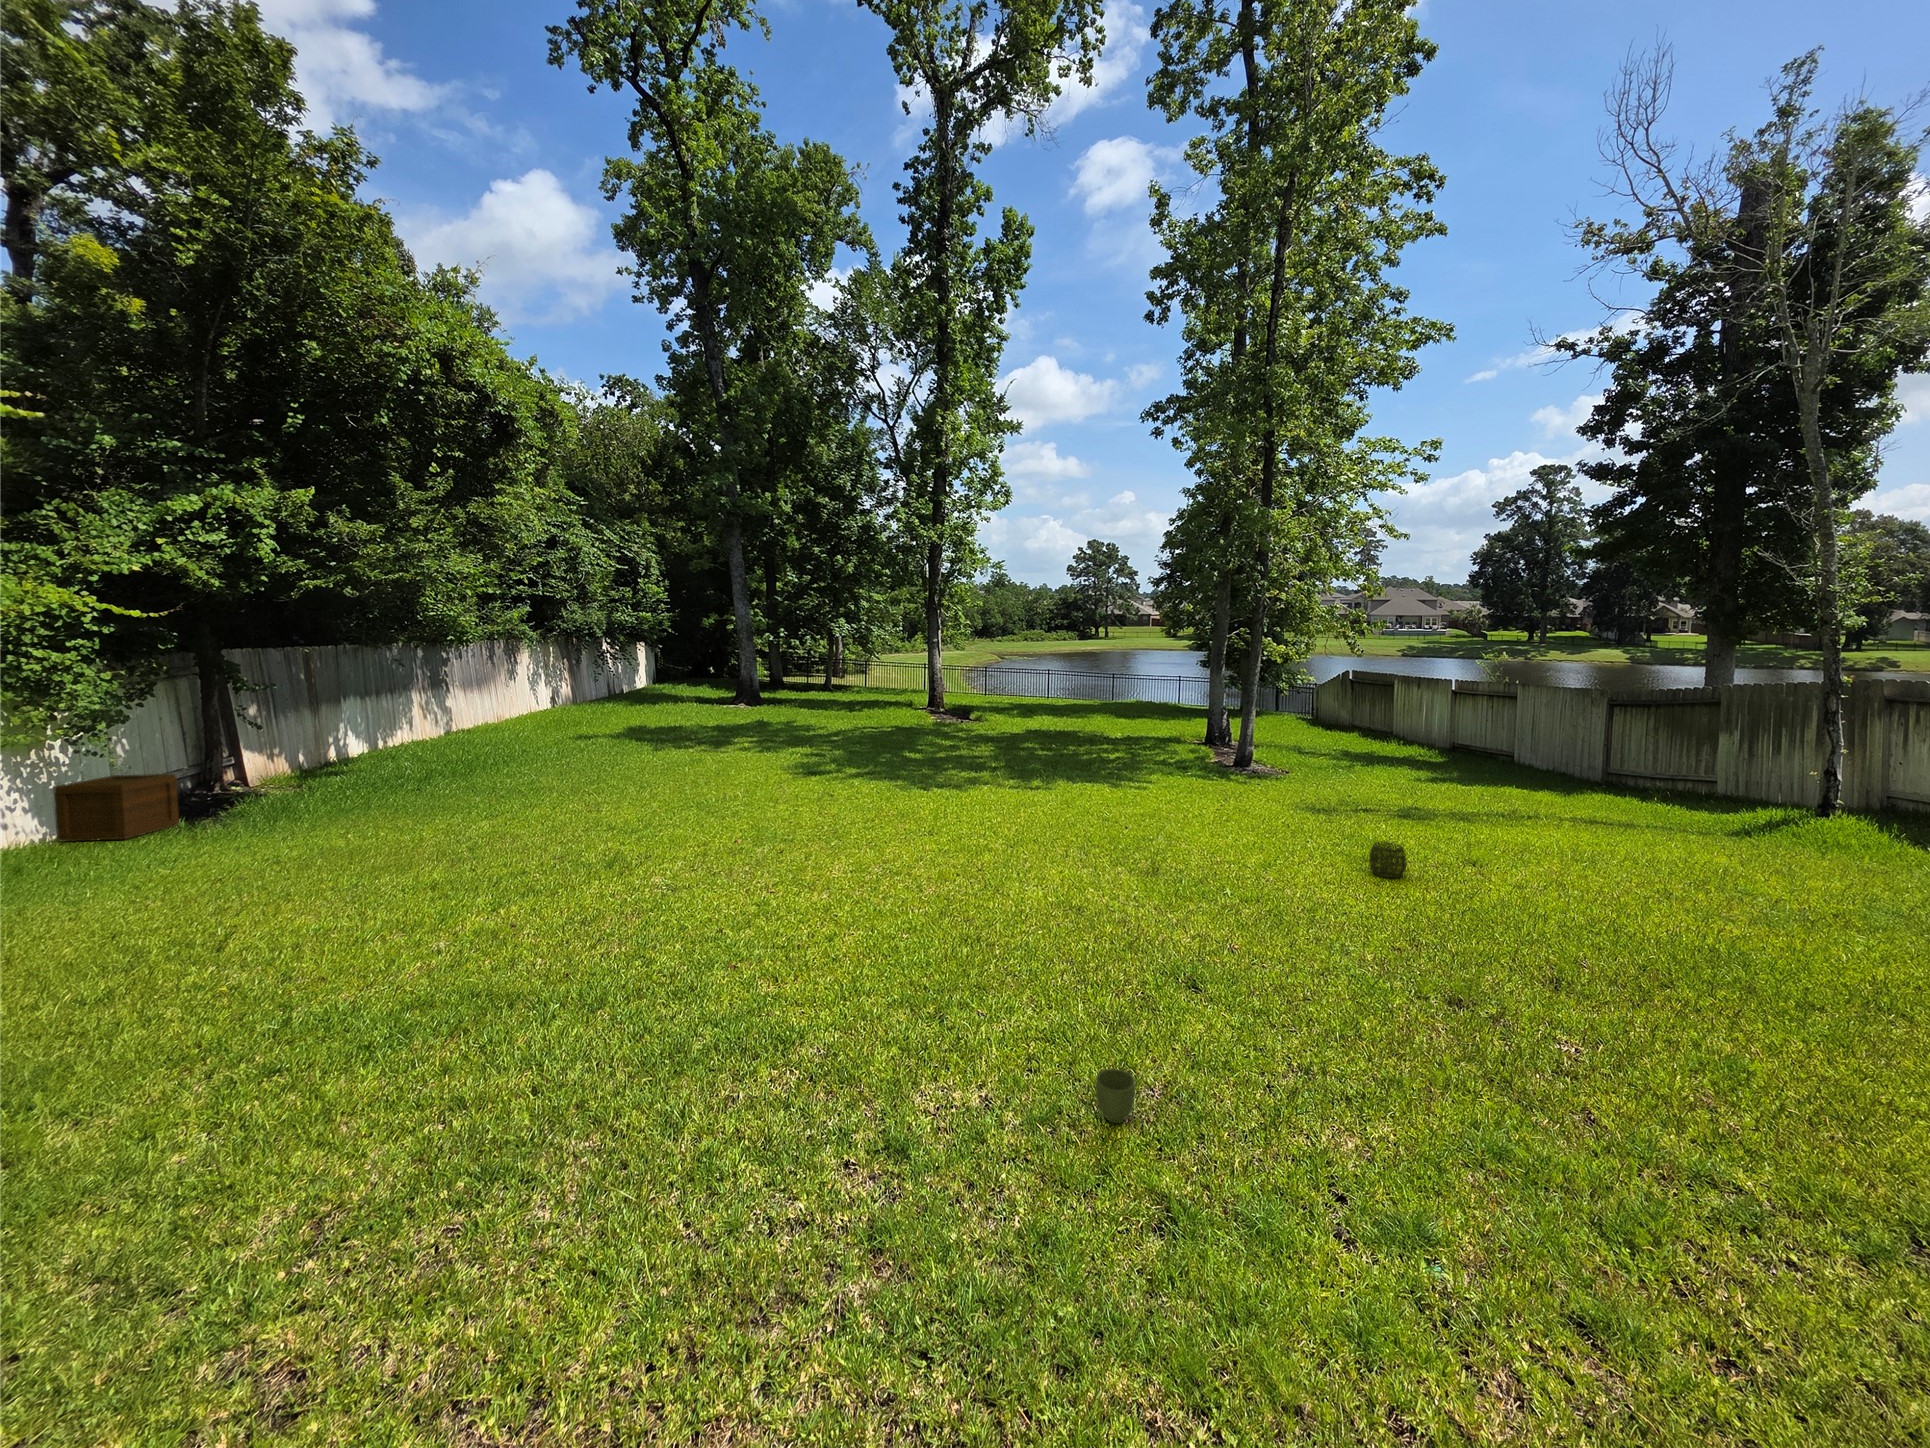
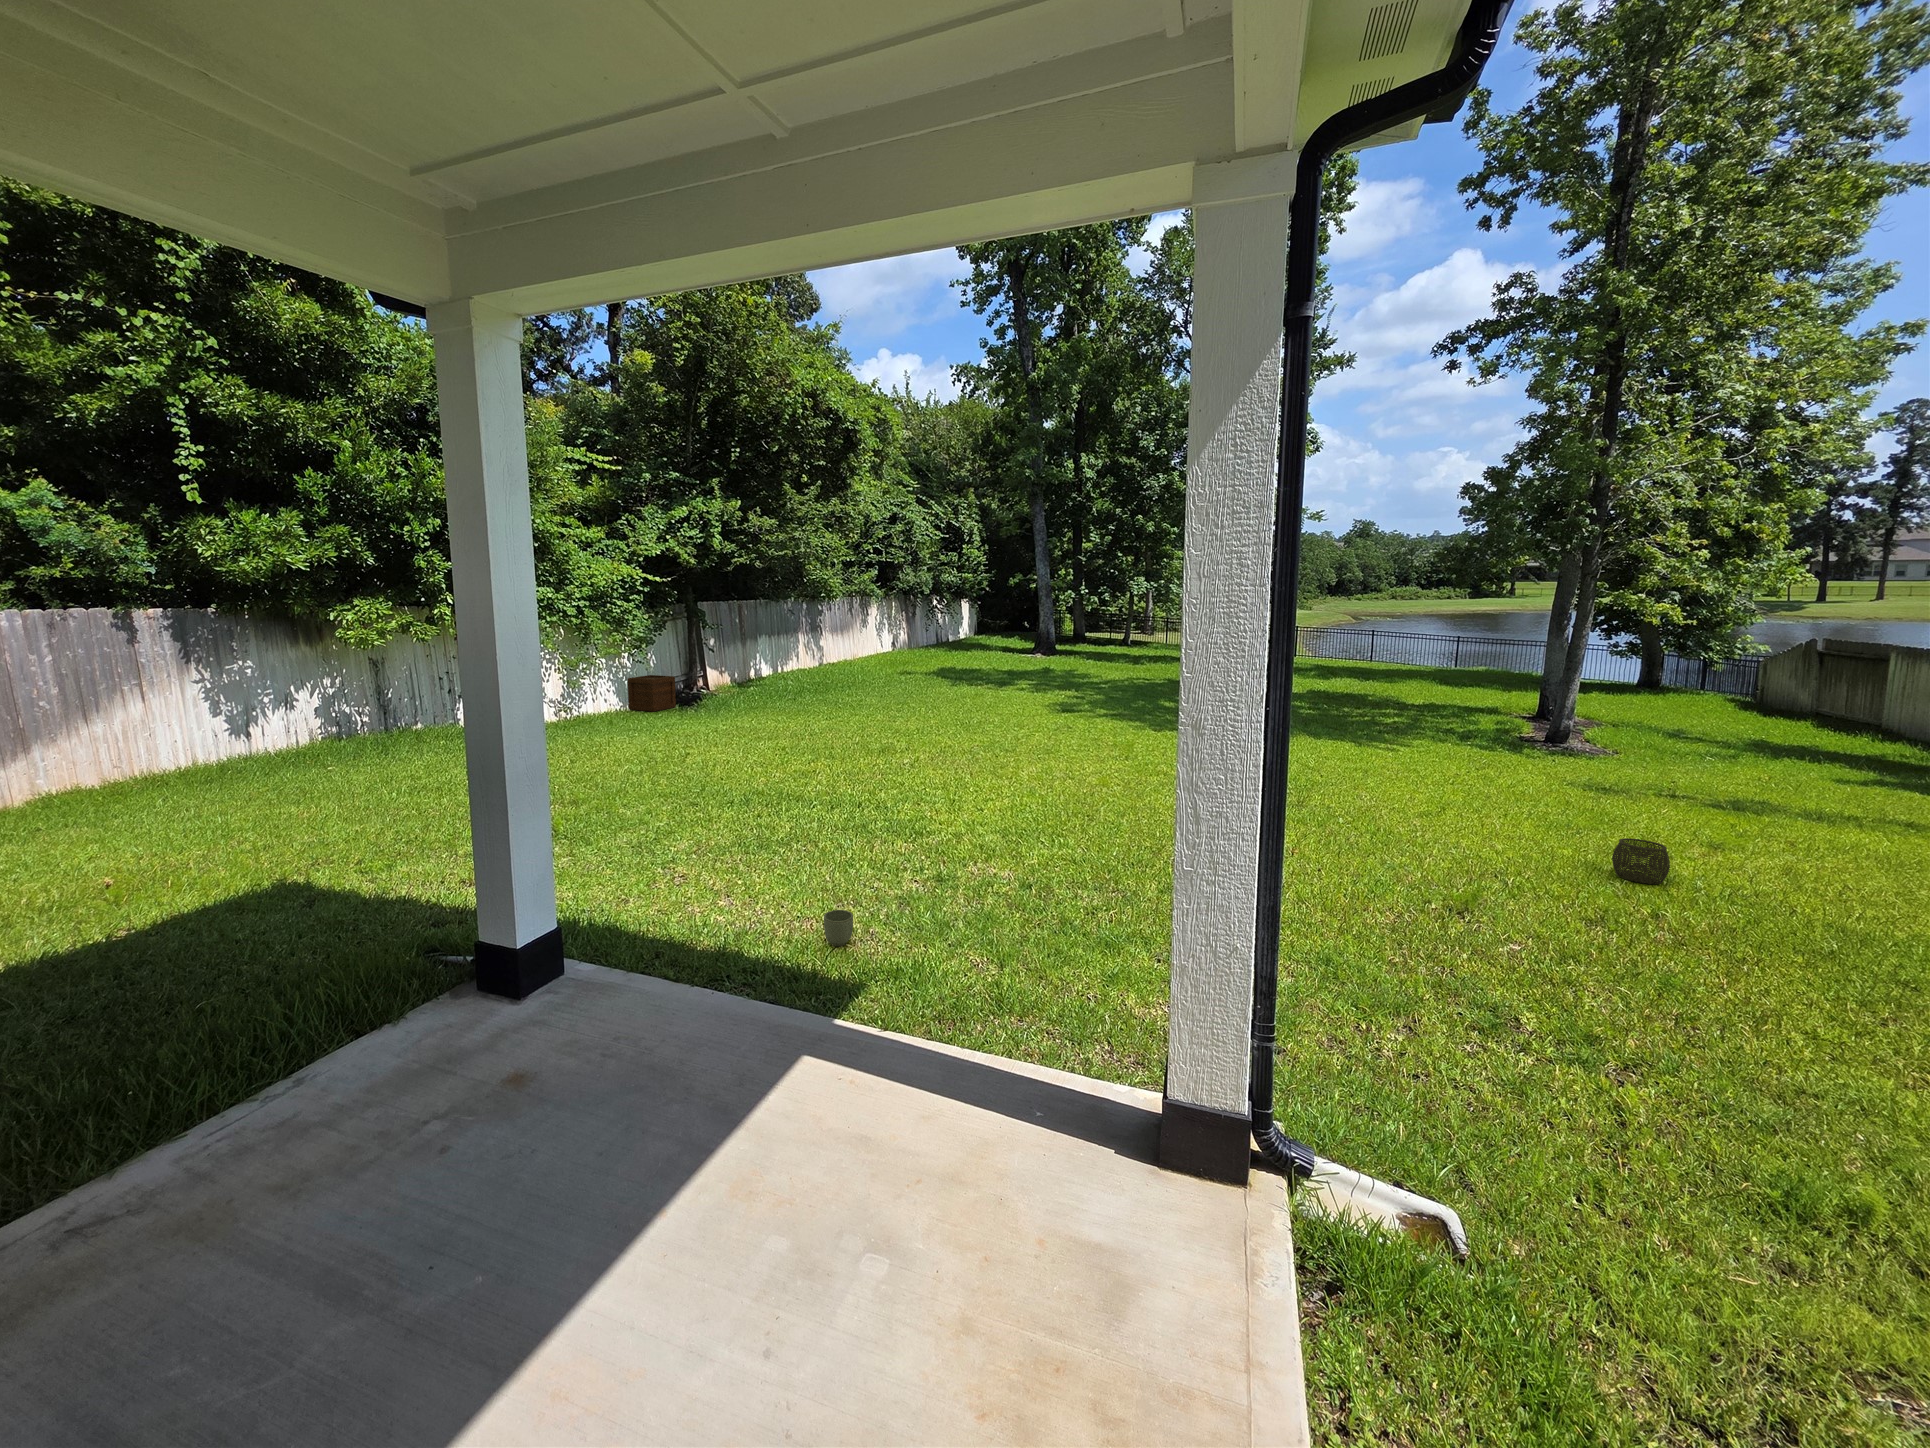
planter: present [1096,1068,1136,1123] -> present [824,910,853,946]

